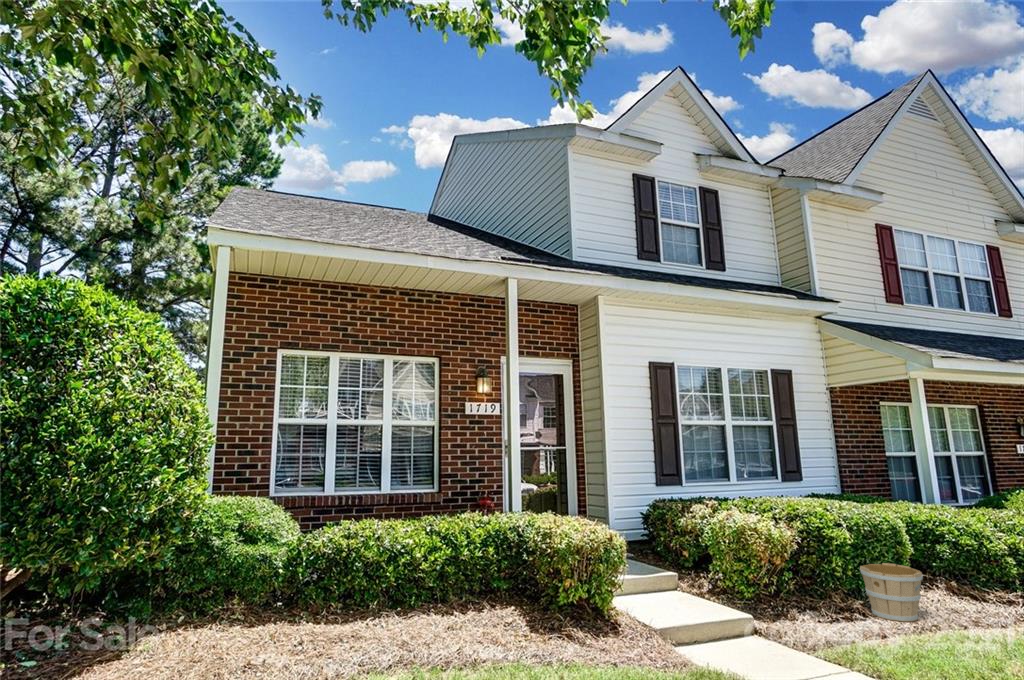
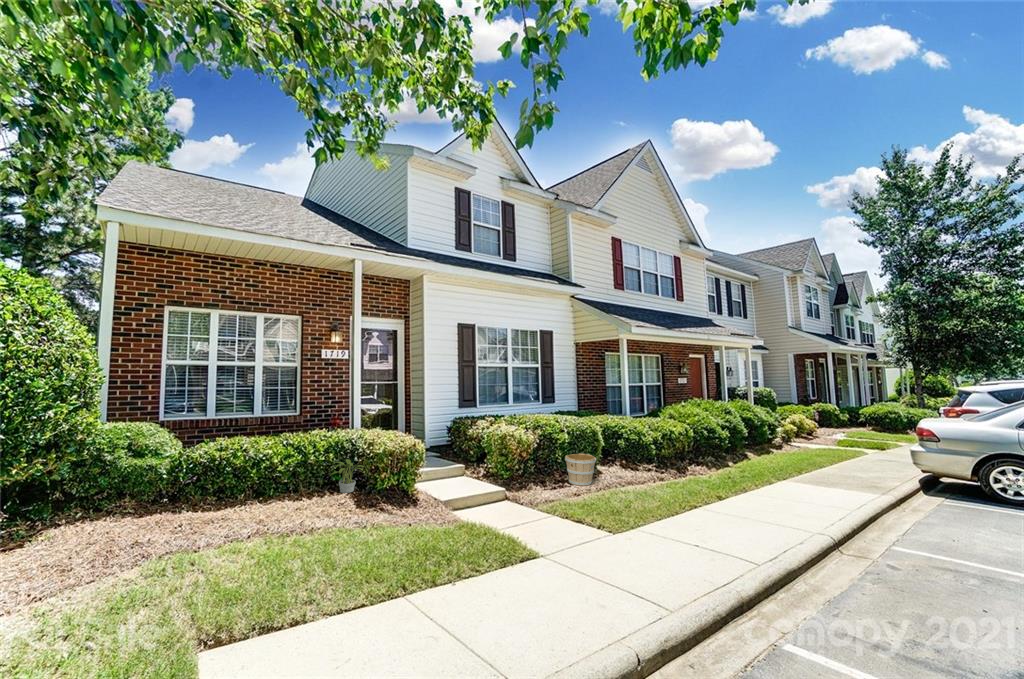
potted plant: none [489,558,542,610] -> present [330,459,364,493]

